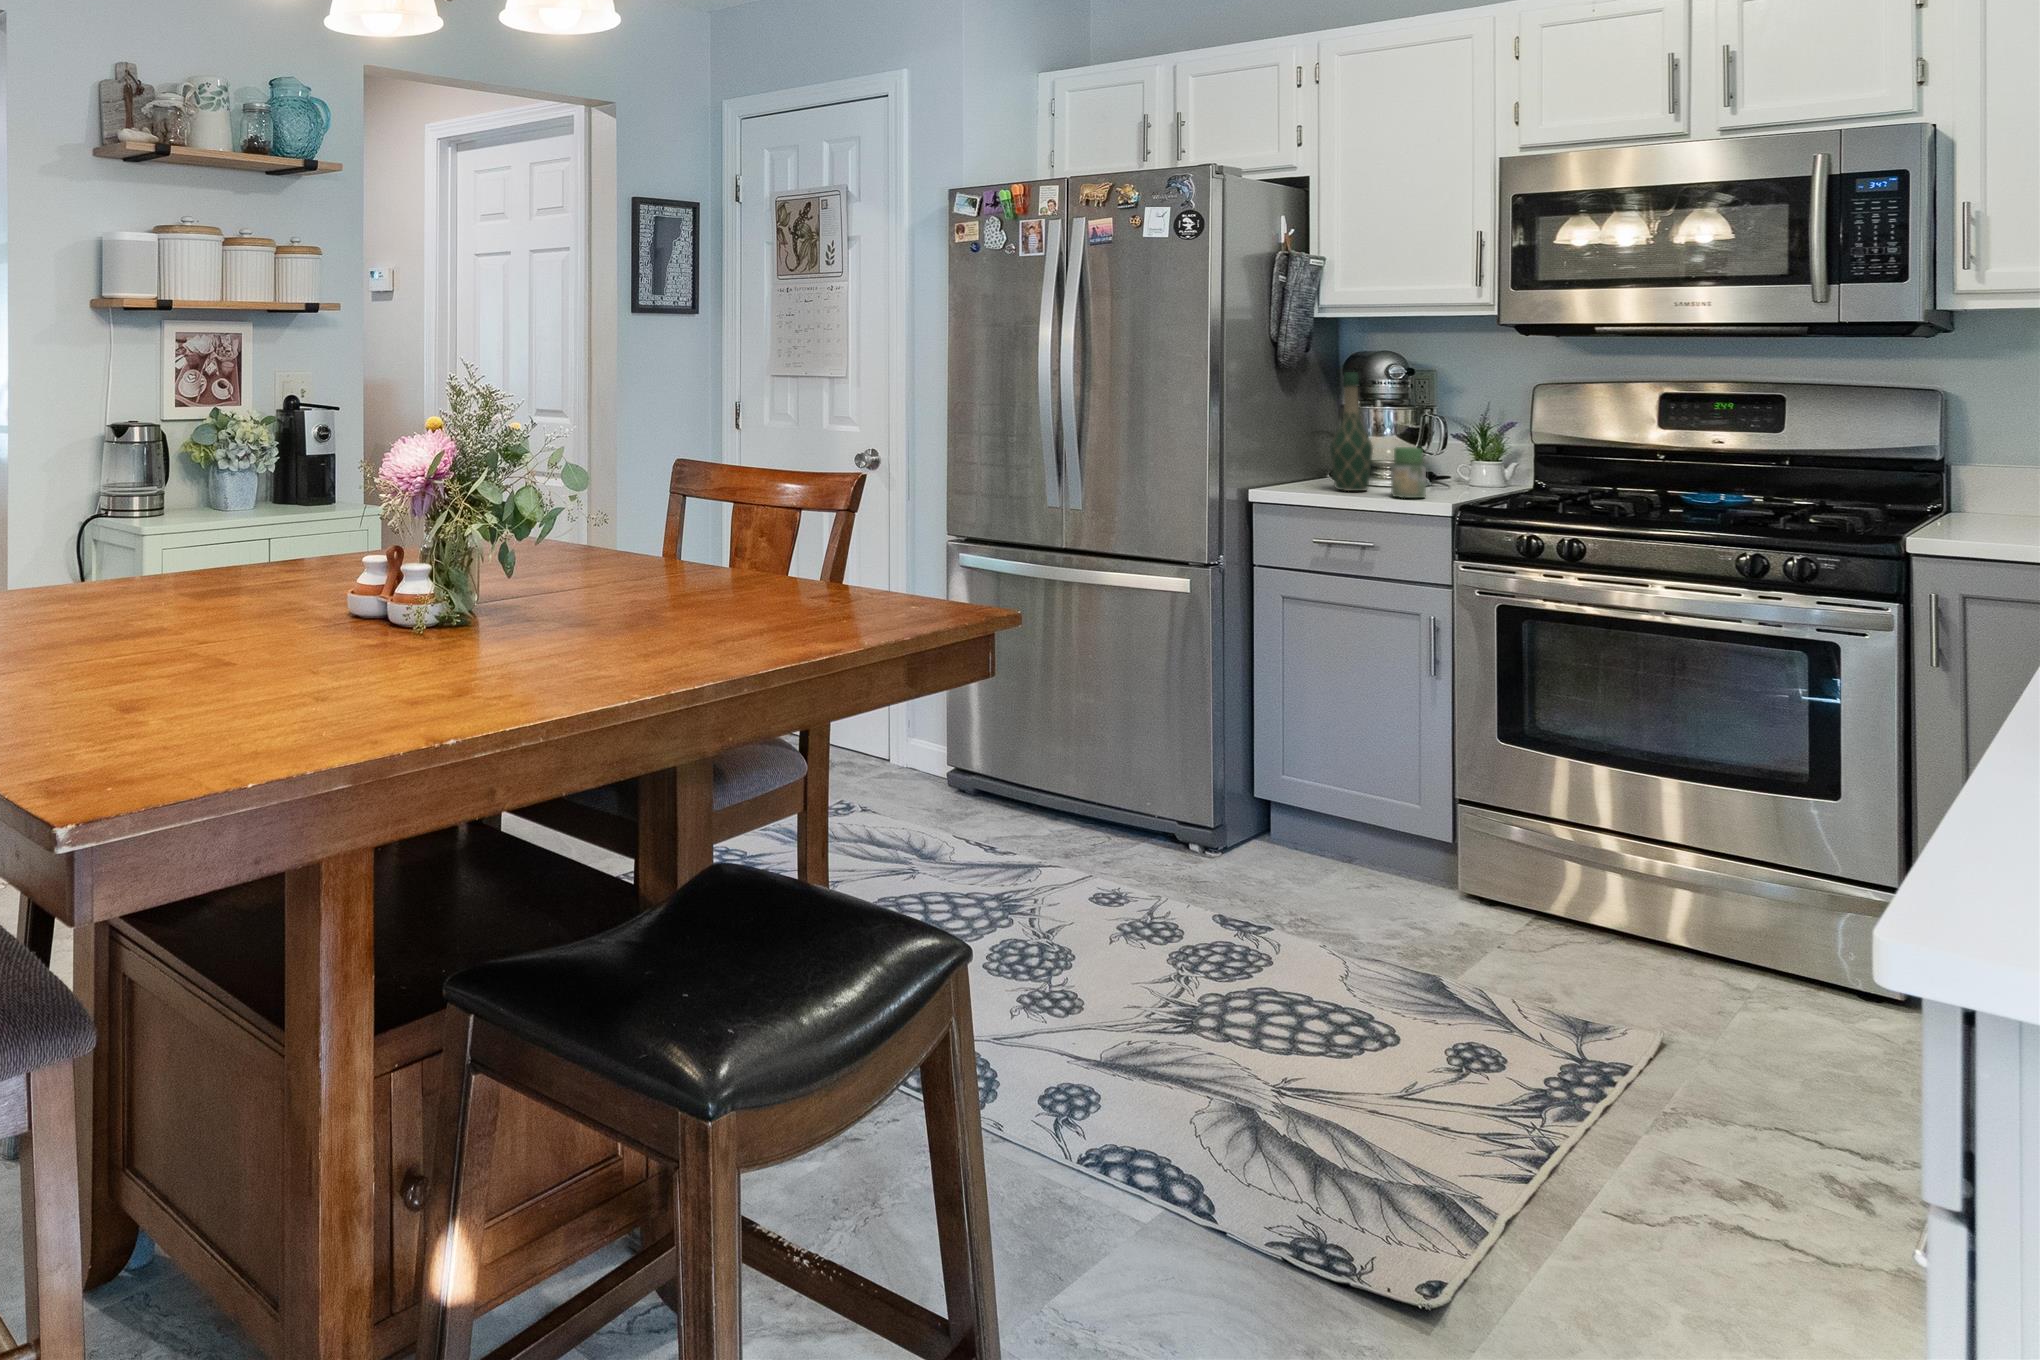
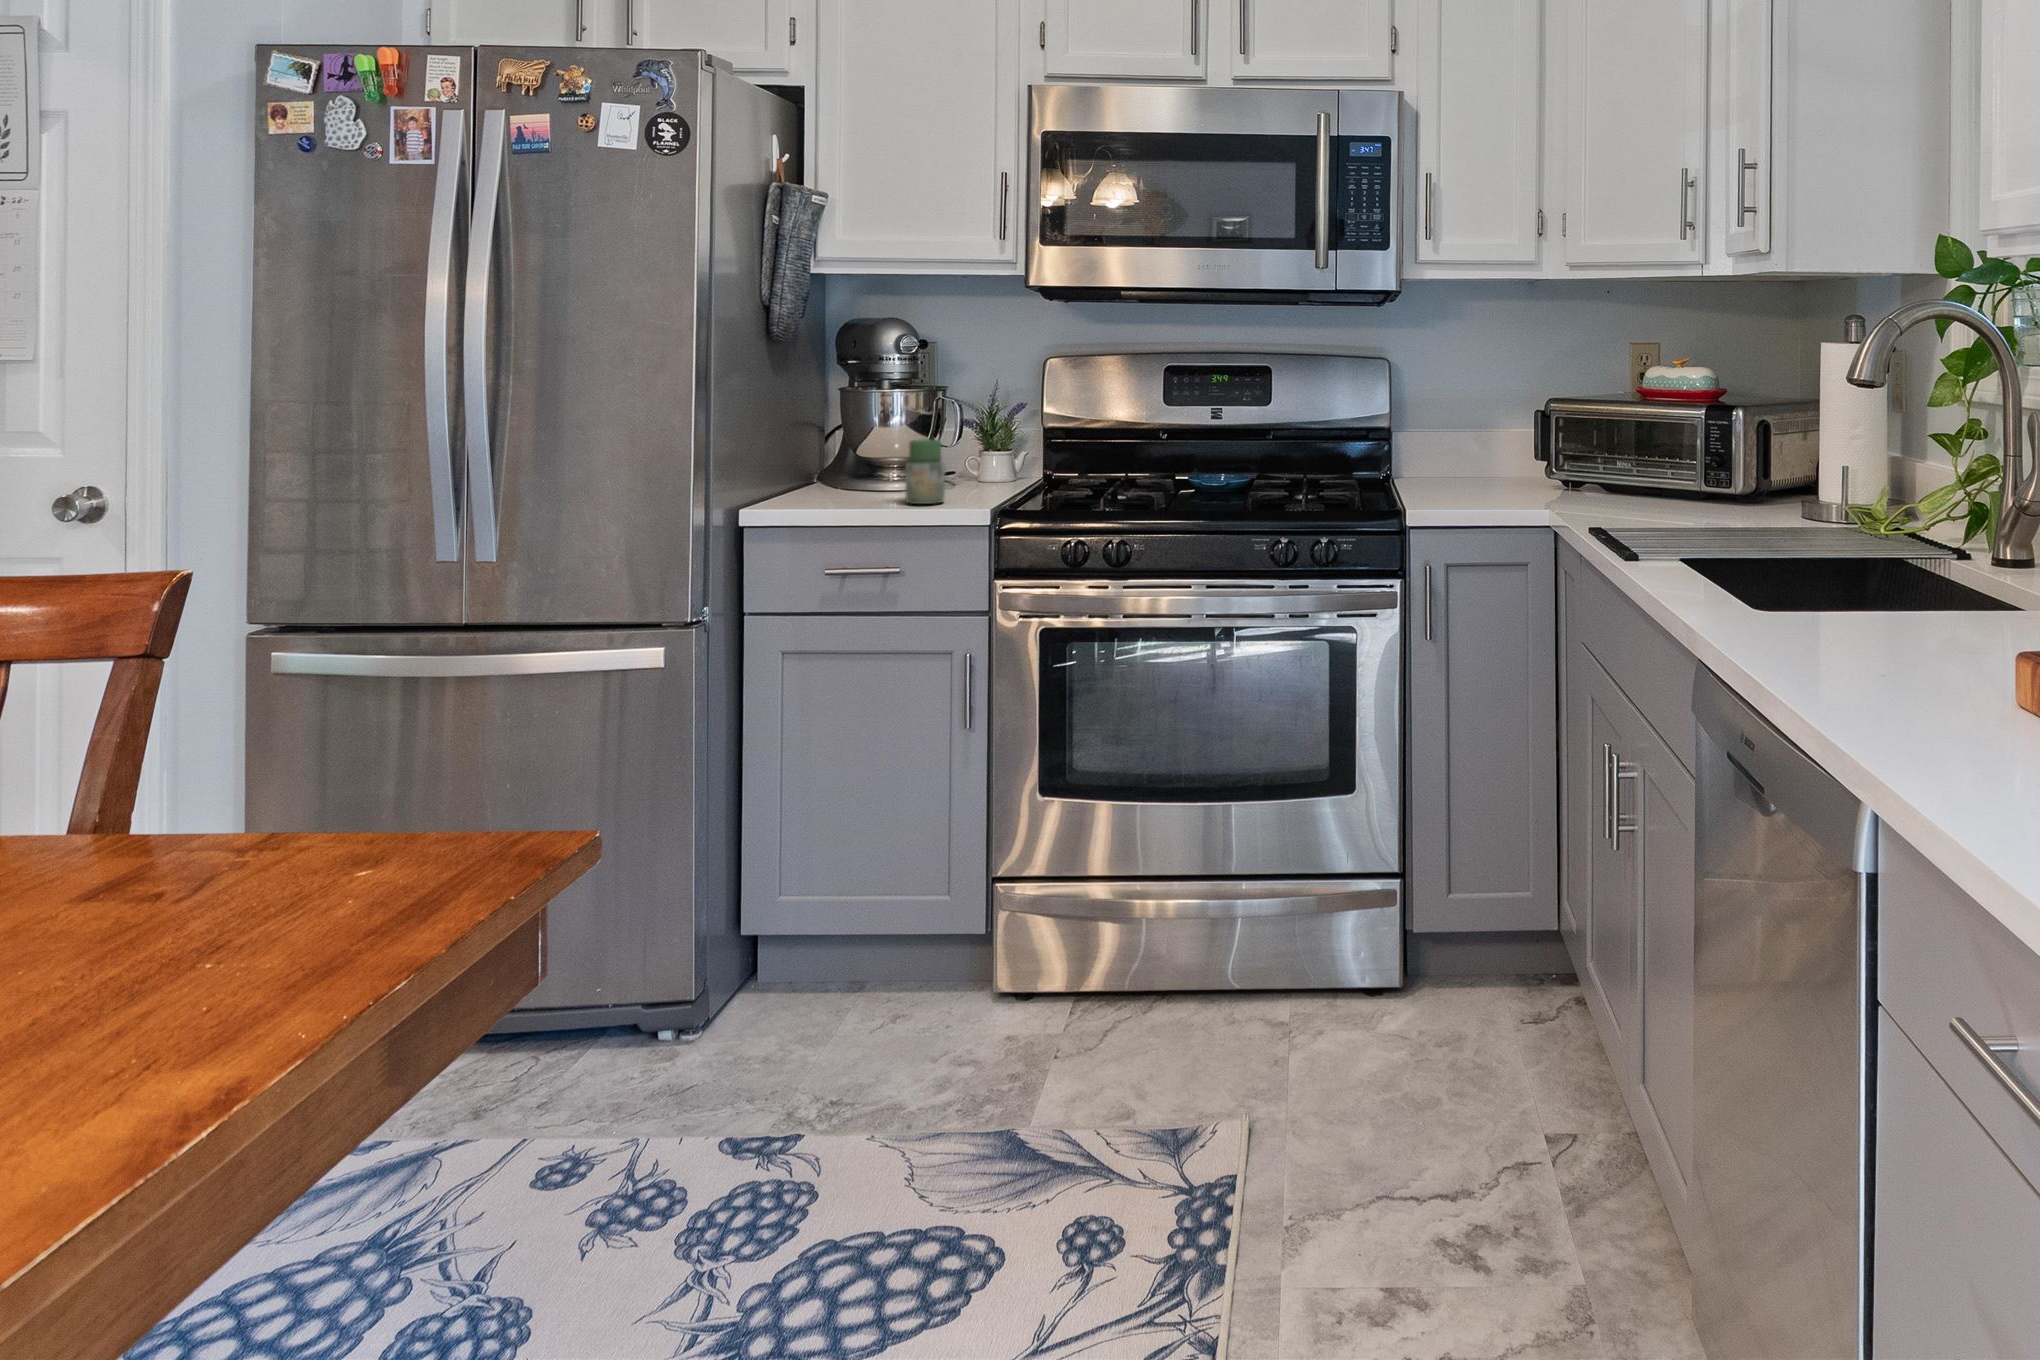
wine bottle: present [1330,372,1373,491] -> none [829,345,880,500]

